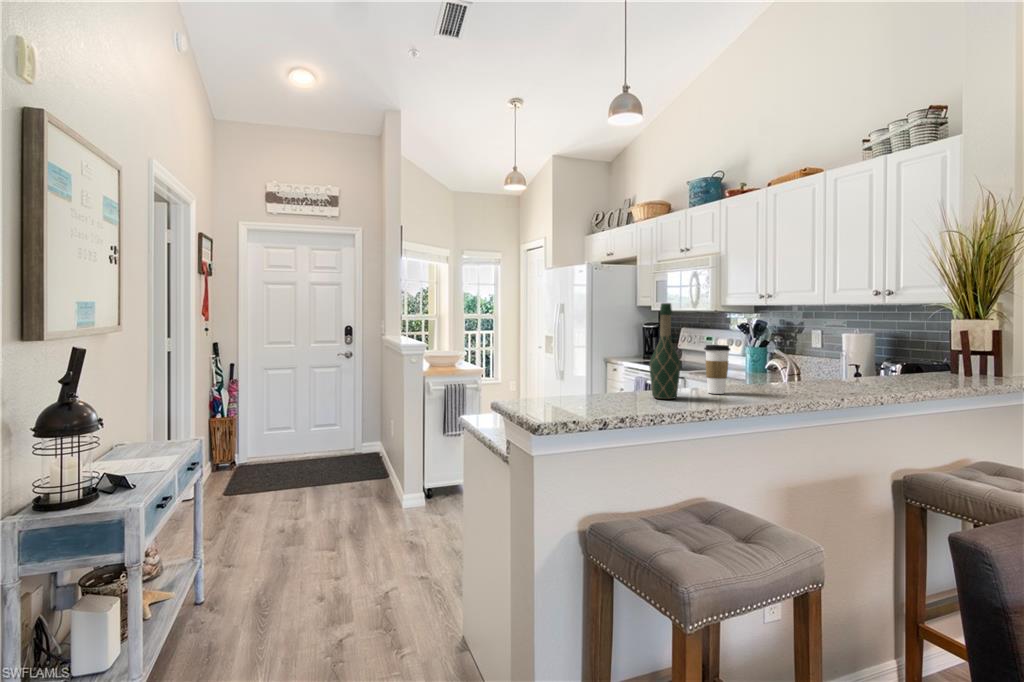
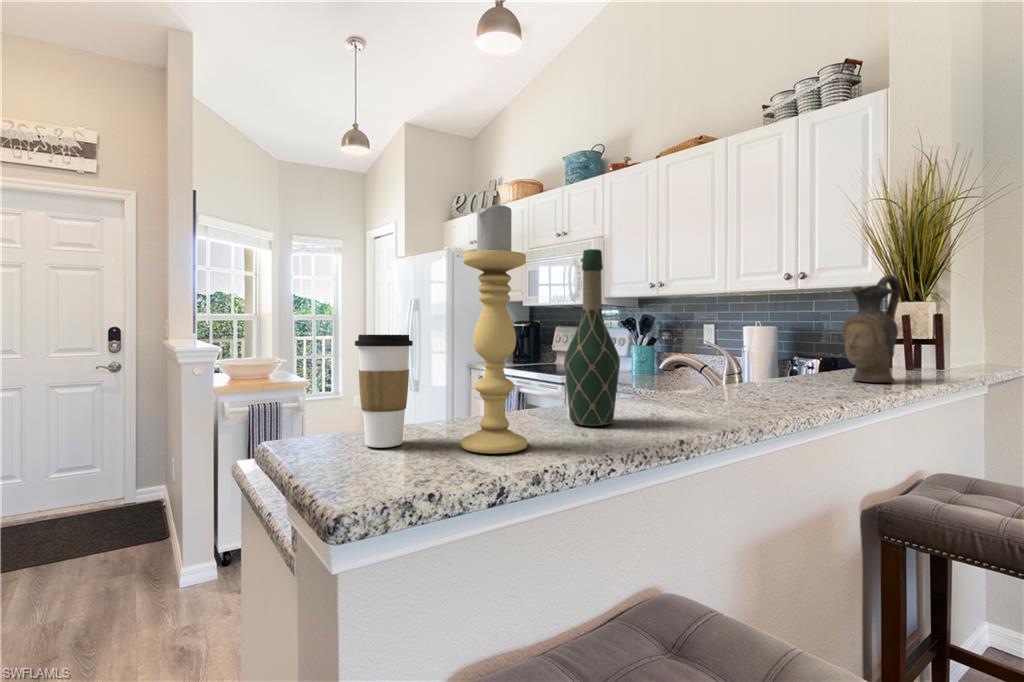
candle holder: none [592,287,625,407] -> present [461,202,527,454]
ceramic pitcher: none [880,303,930,383] -> present [842,275,900,382]
coffee cup: present [704,345,730,394] -> present [355,335,413,447]

